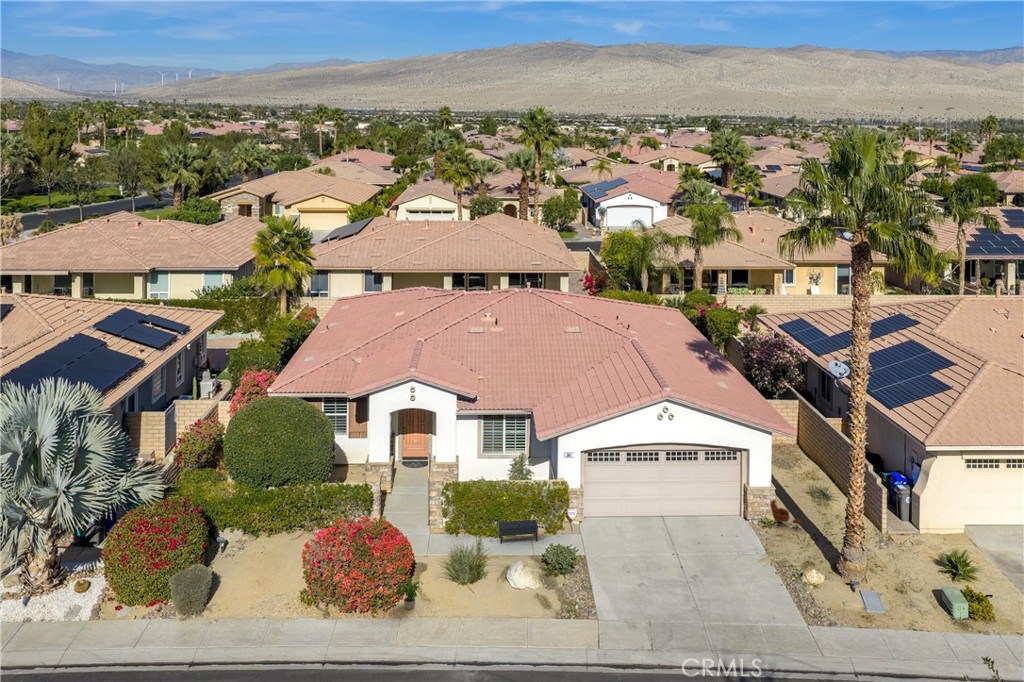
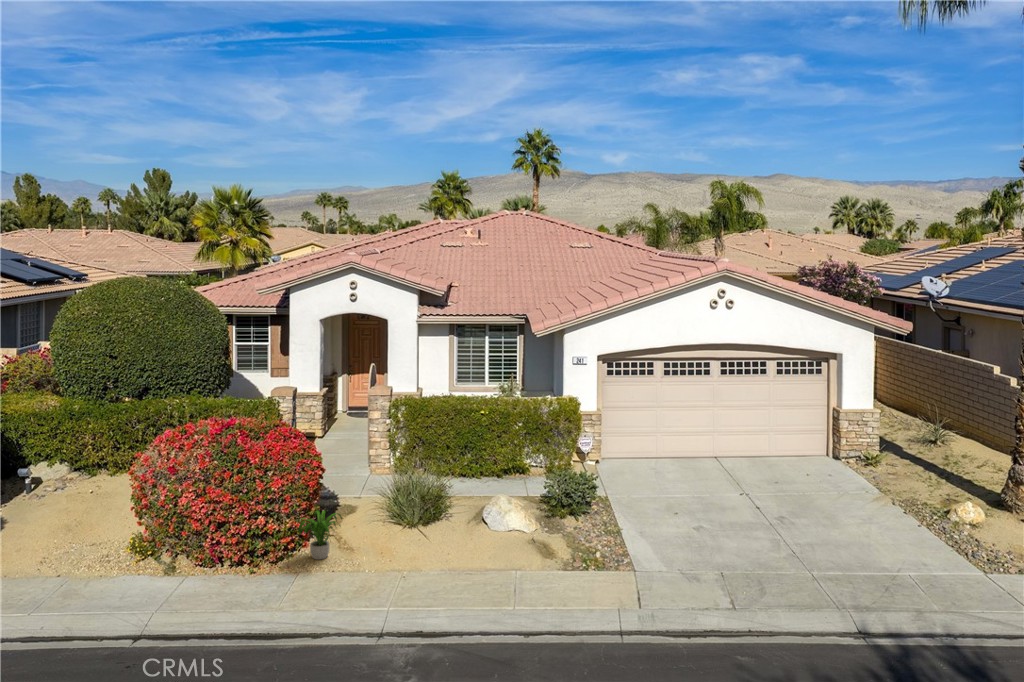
lounge chair: present [770,500,802,529] -> none [876,428,928,471]
bench: present [498,520,538,543] -> none [473,452,534,485]

